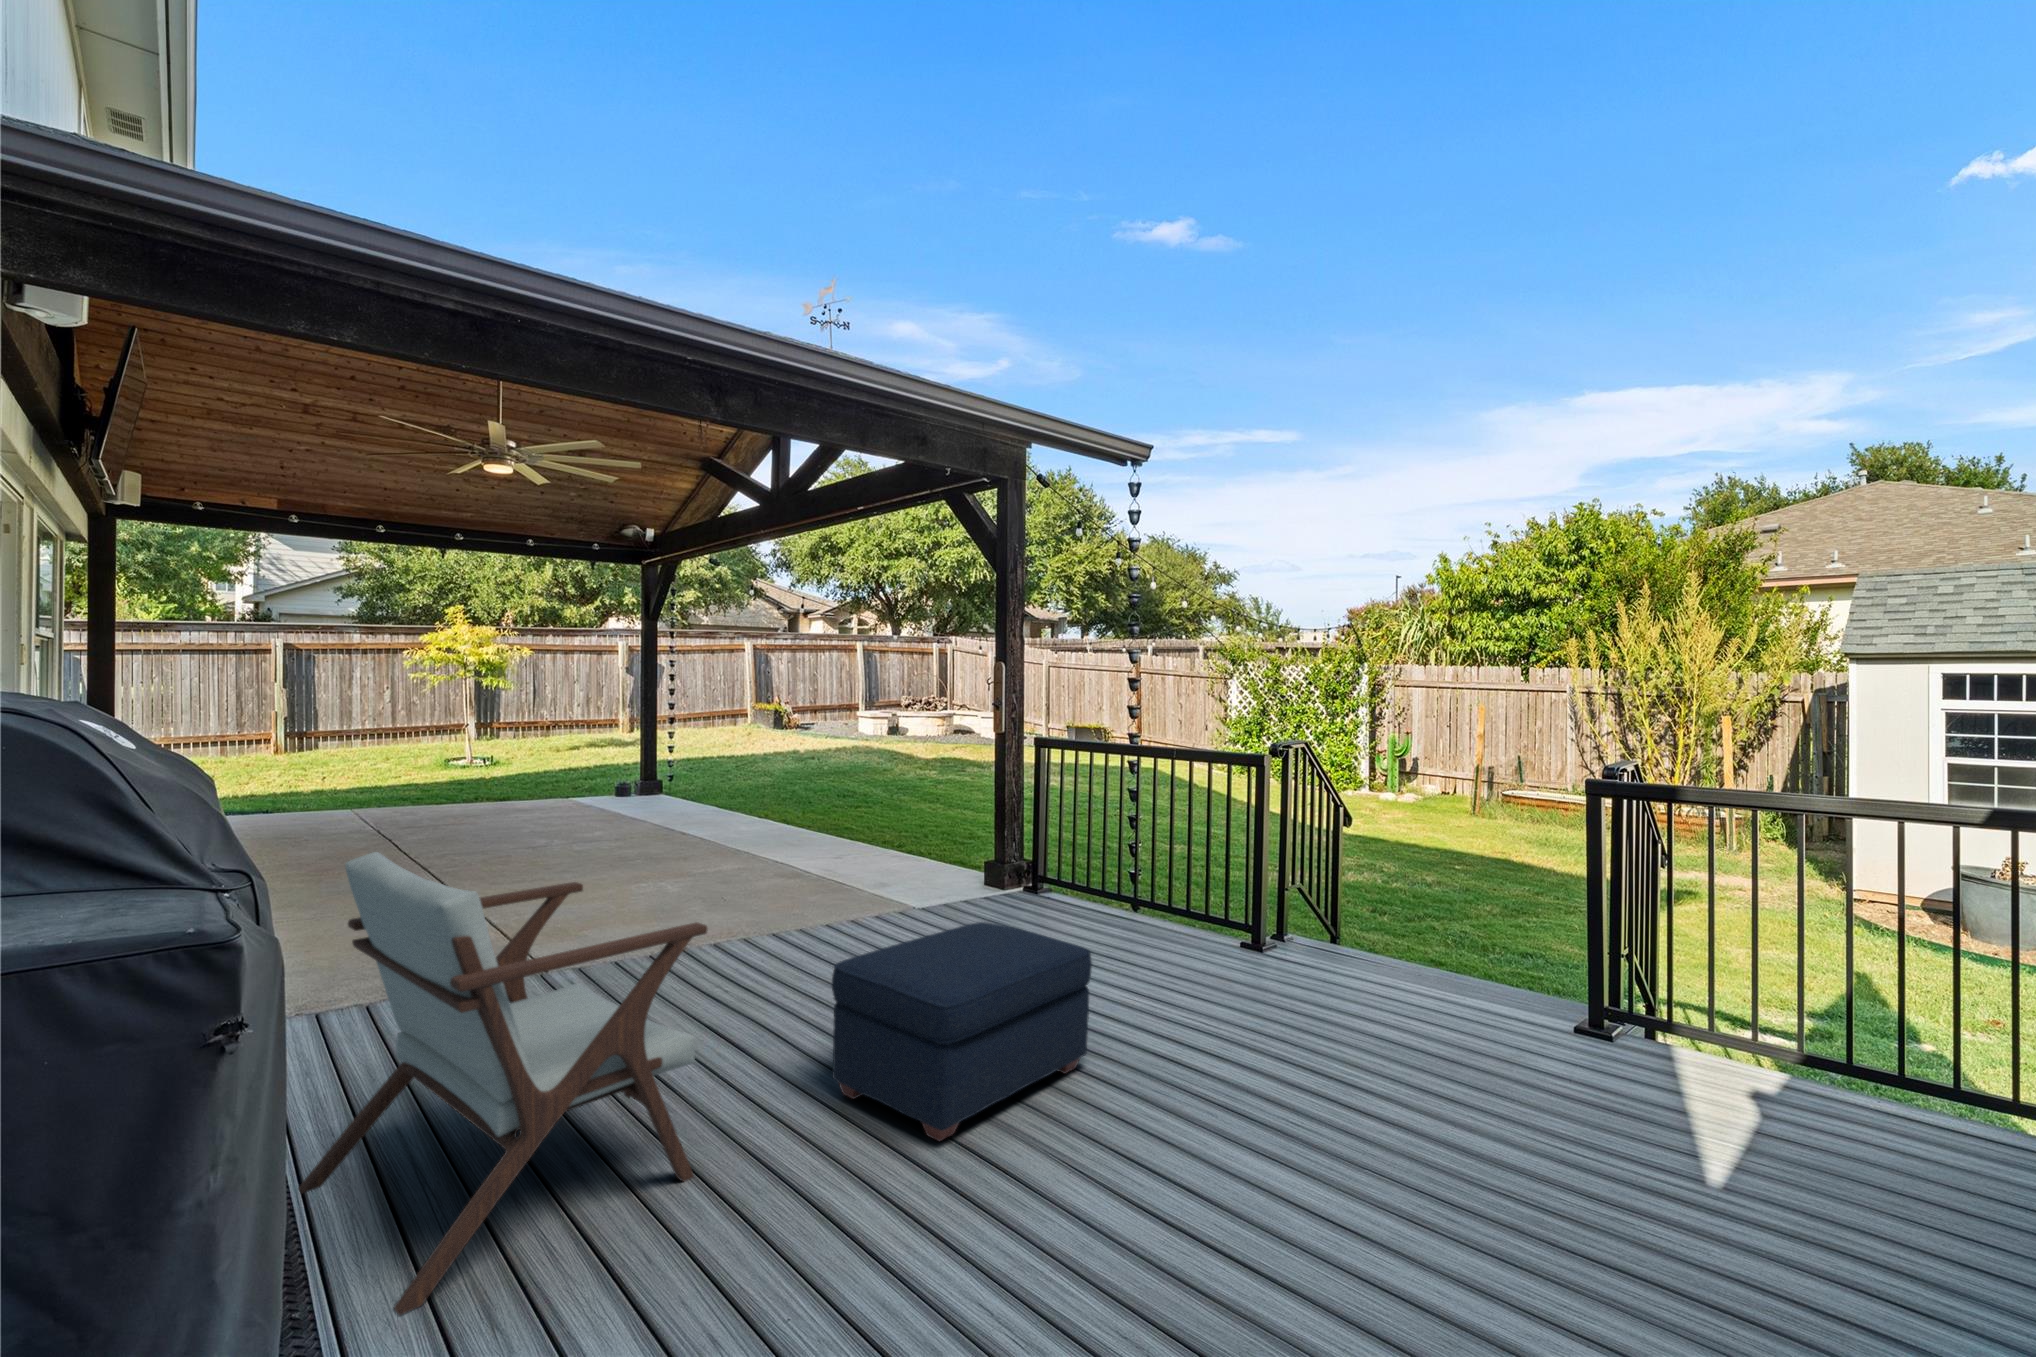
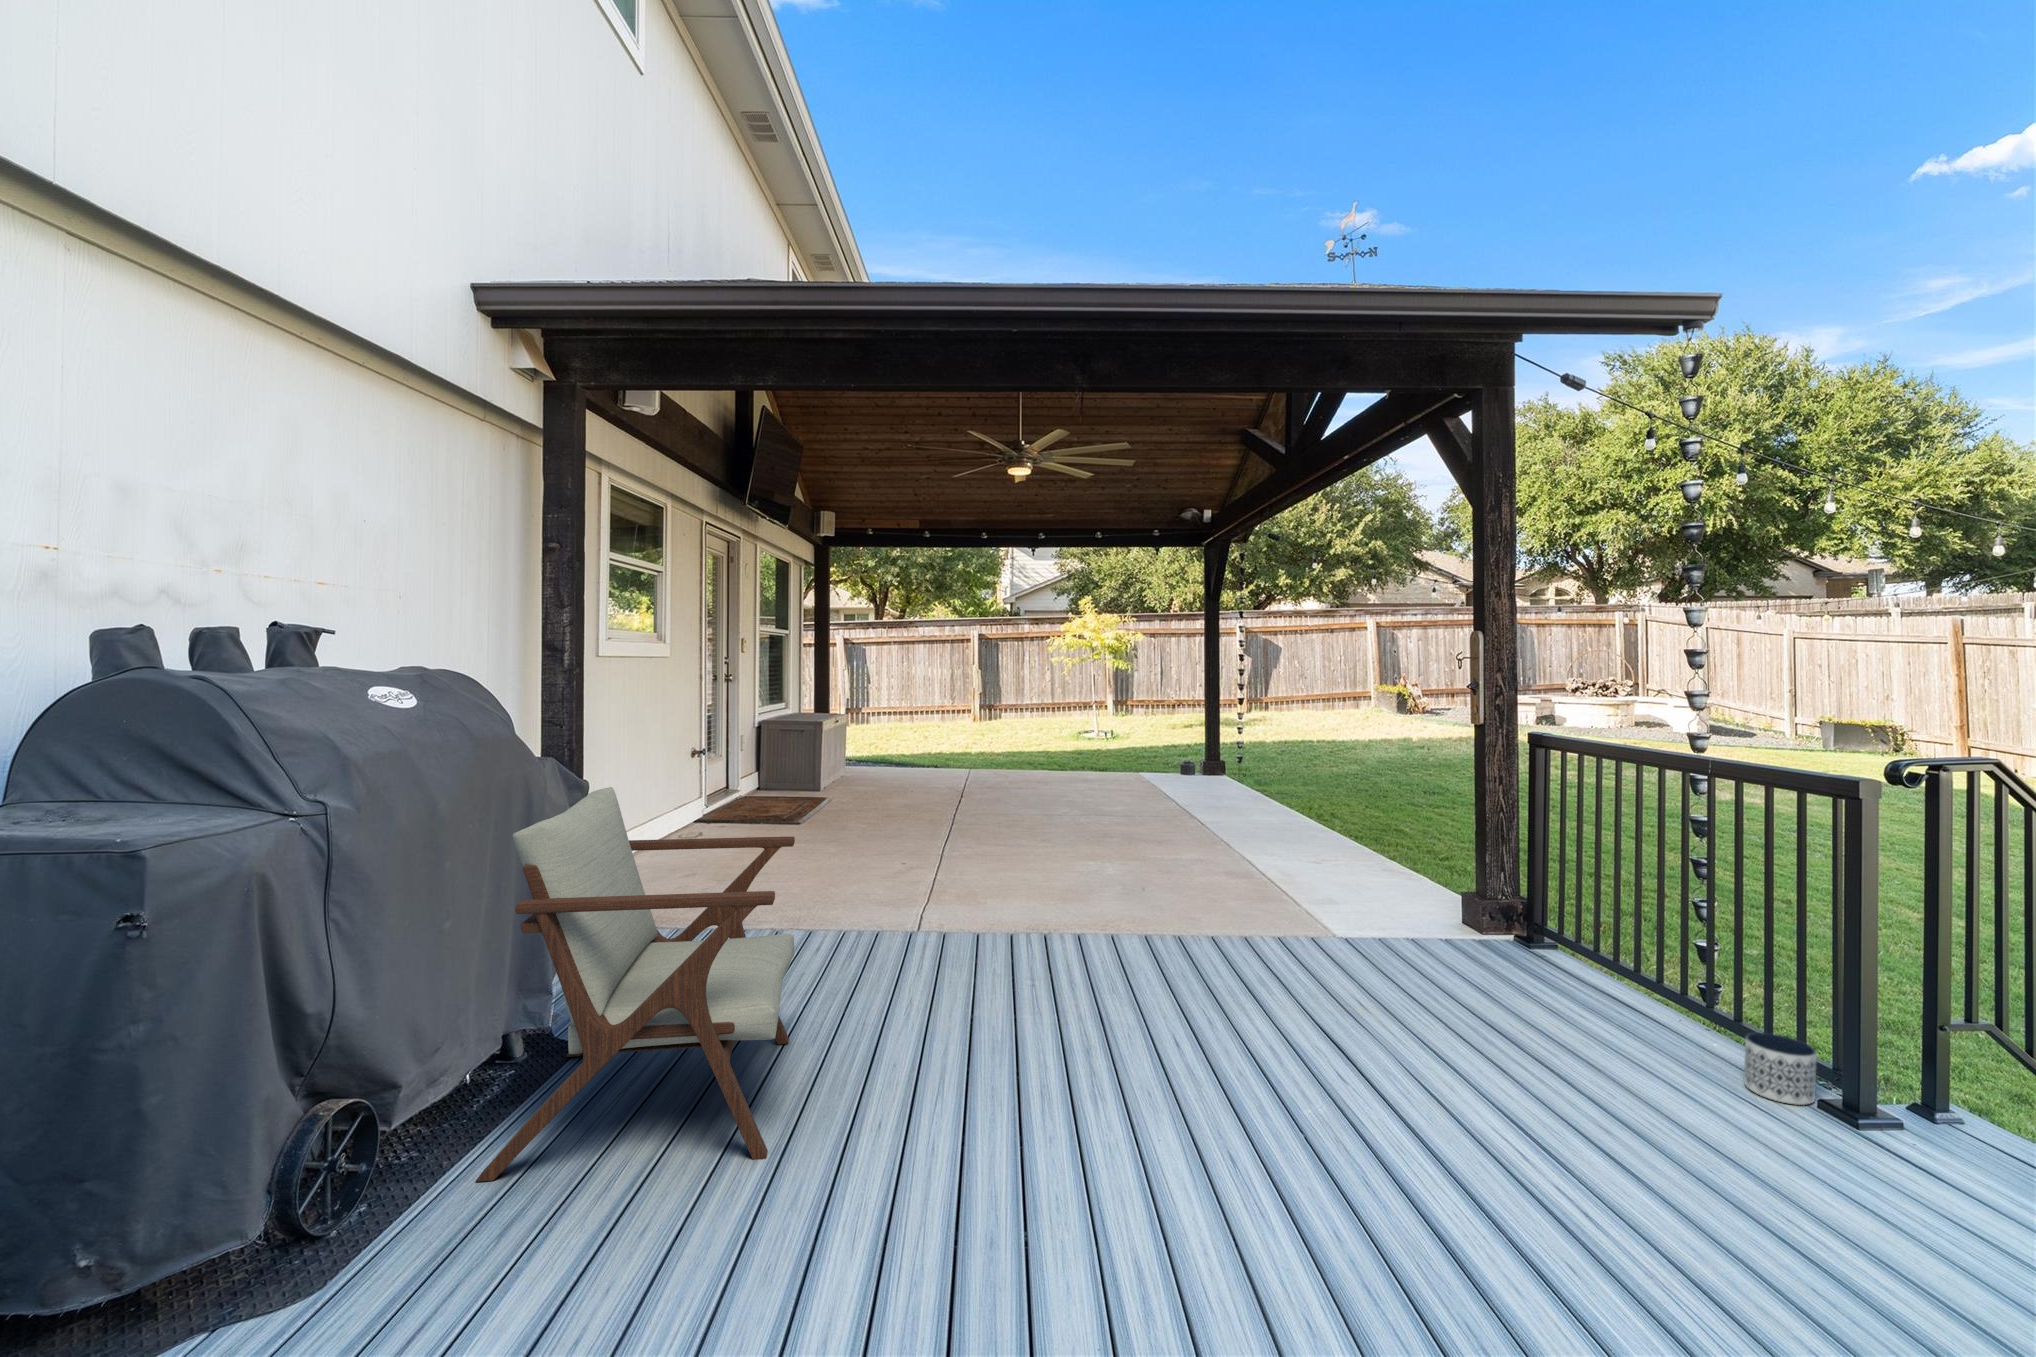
planter: none [1199,910,1231,946] -> present [1744,1033,1817,1105]
ottoman: present [832,922,1092,1141] -> none [968,962,1306,1230]

